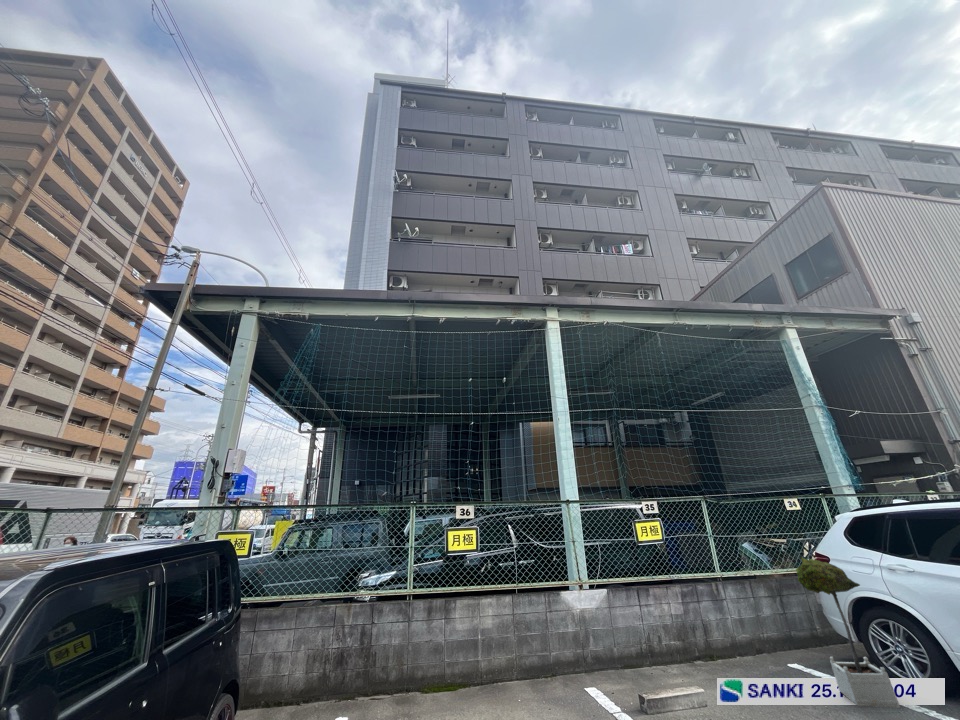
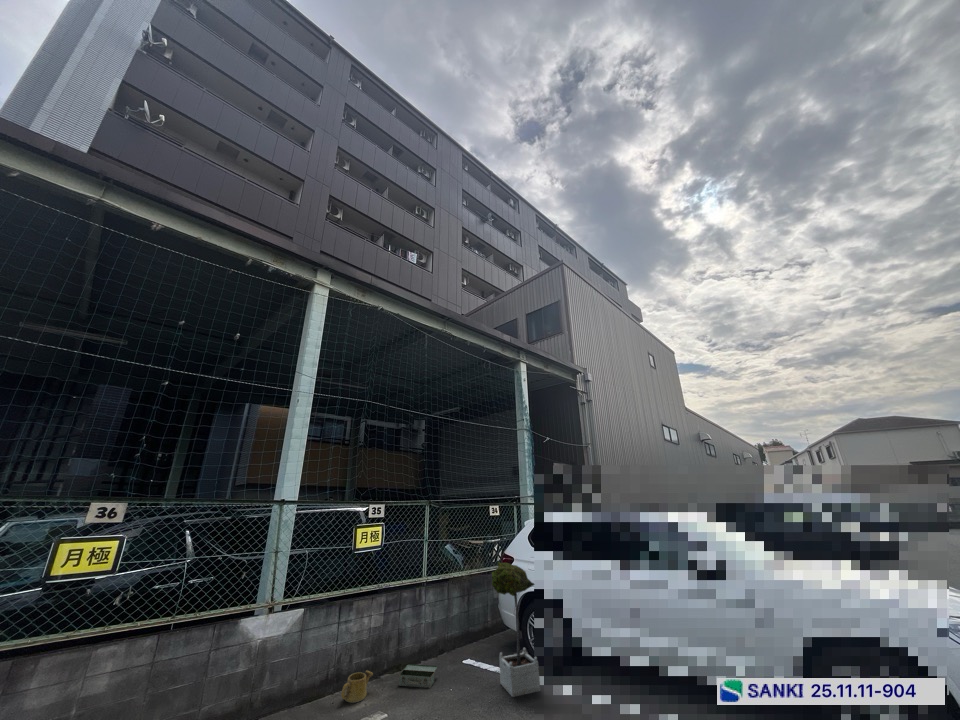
watering can: none [658,651,685,676] -> present [341,671,373,703]
toolbox: none [712,654,755,679] -> present [399,664,438,688]

